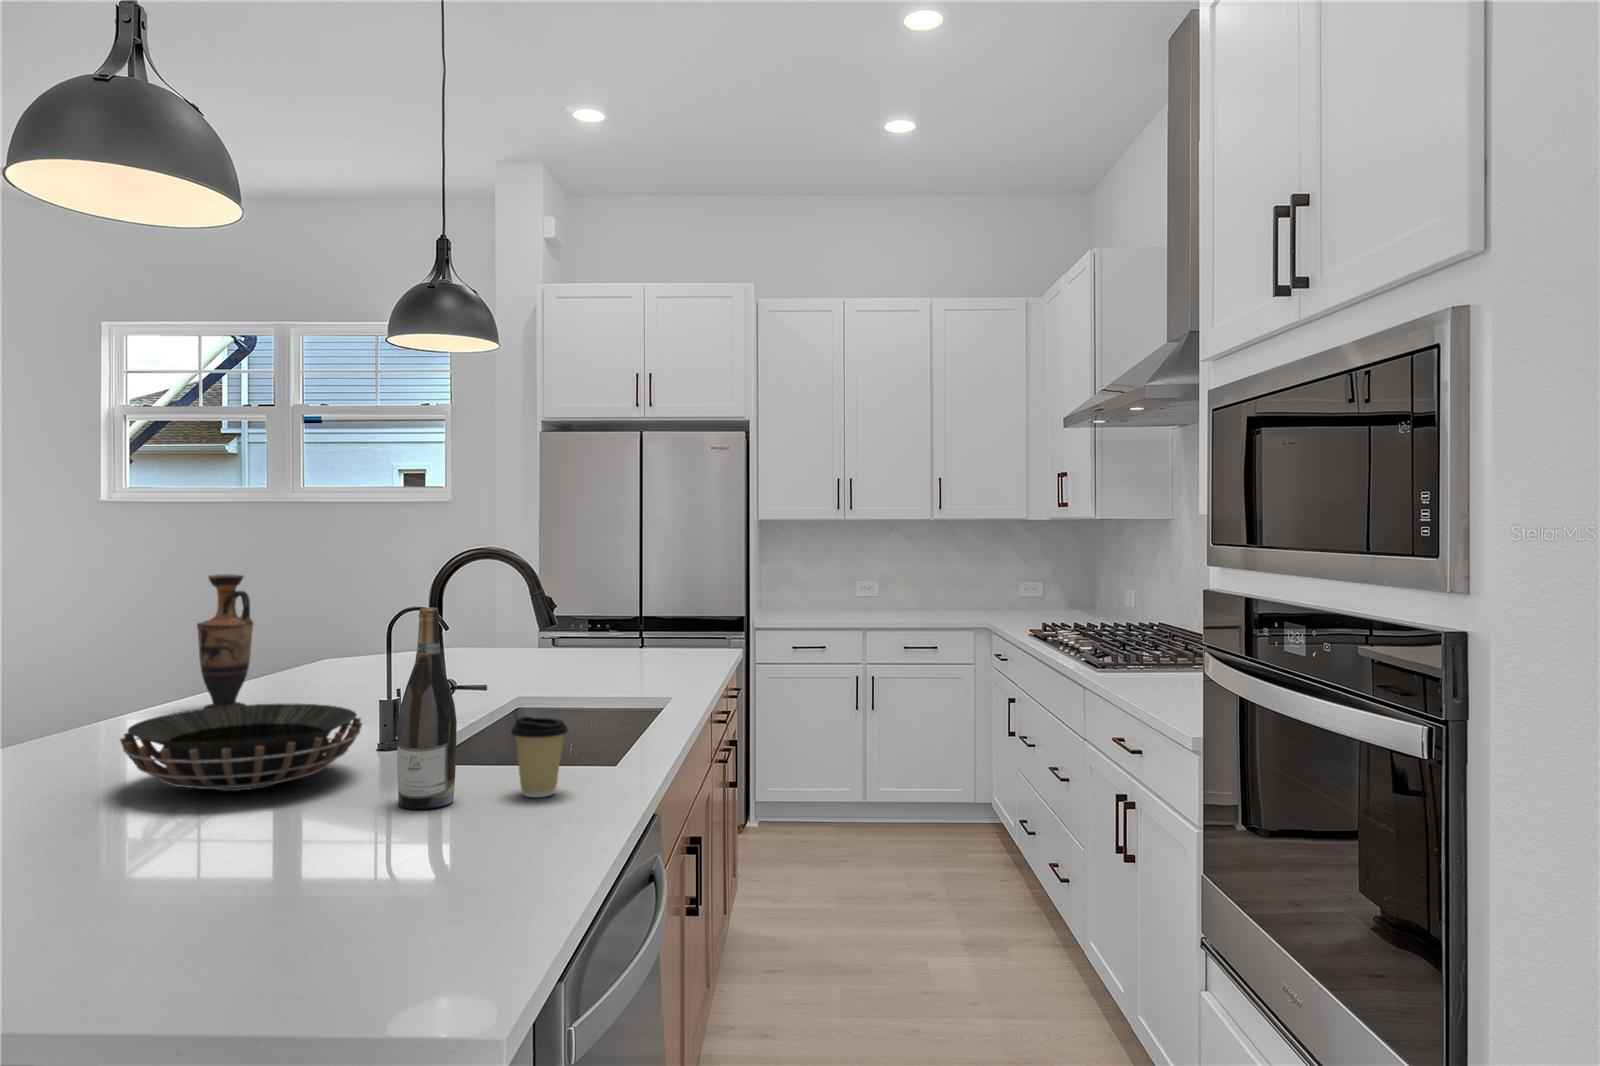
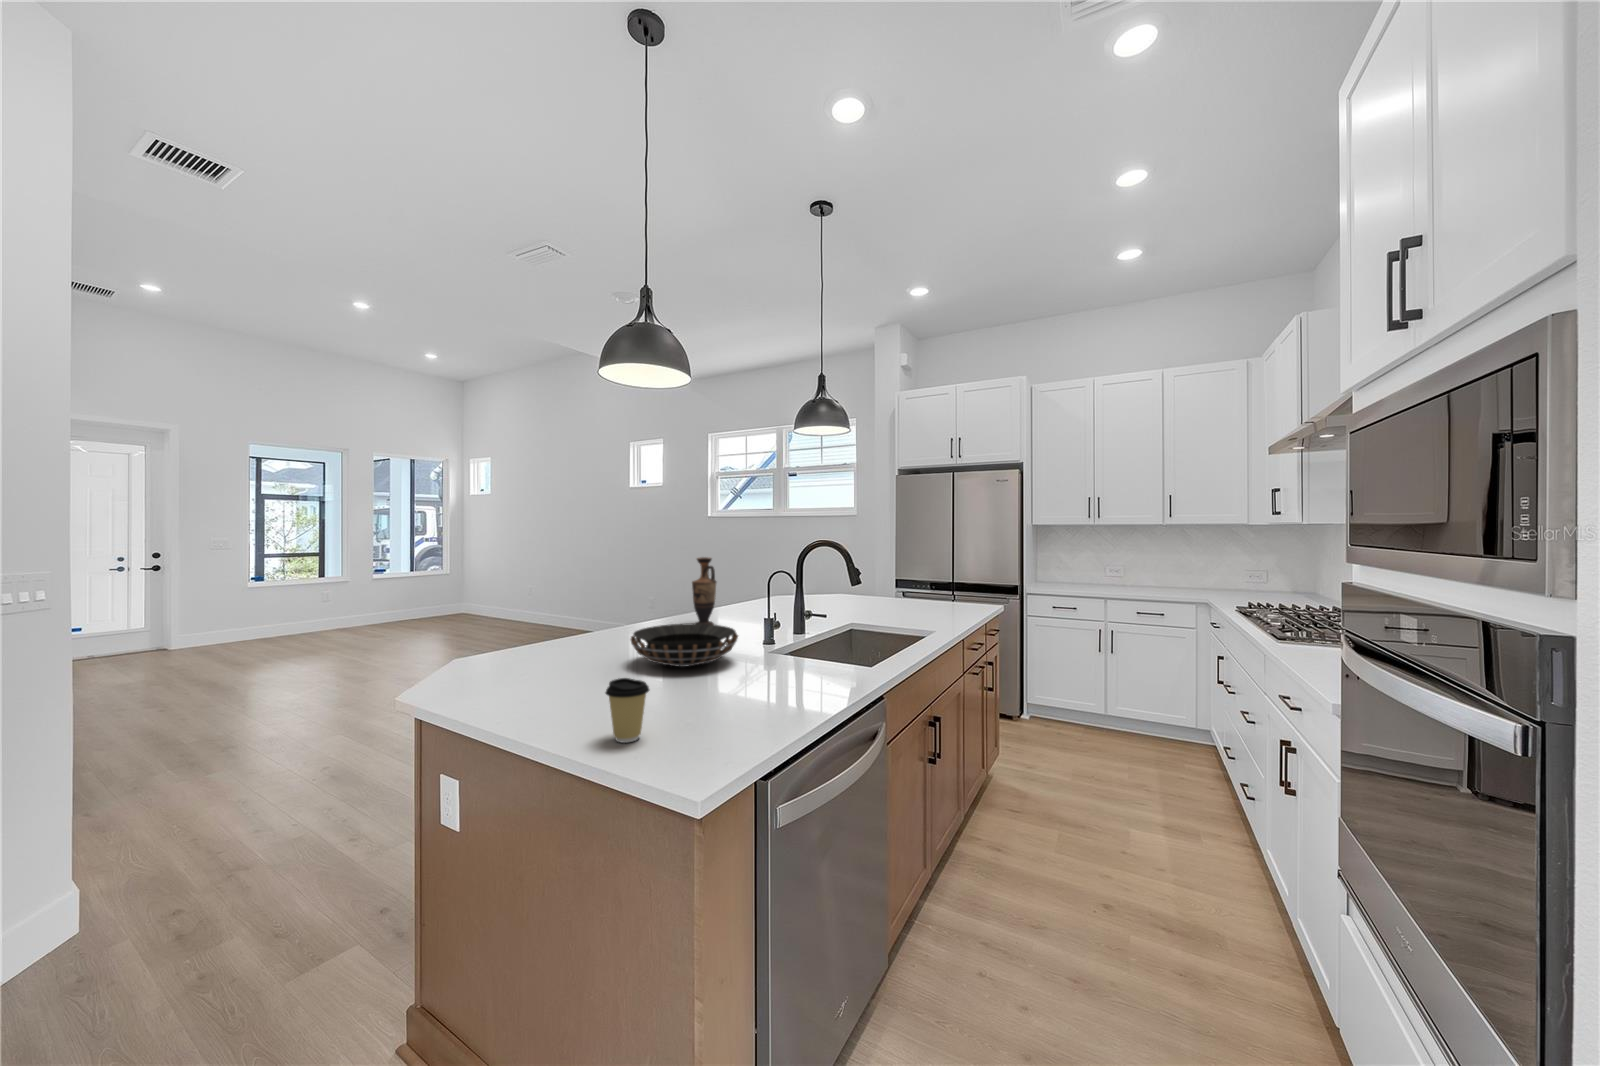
wine bottle: present [397,608,457,809] -> none [741,578,771,687]
coffee cup: present [511,717,568,797] -> present [606,678,649,742]

